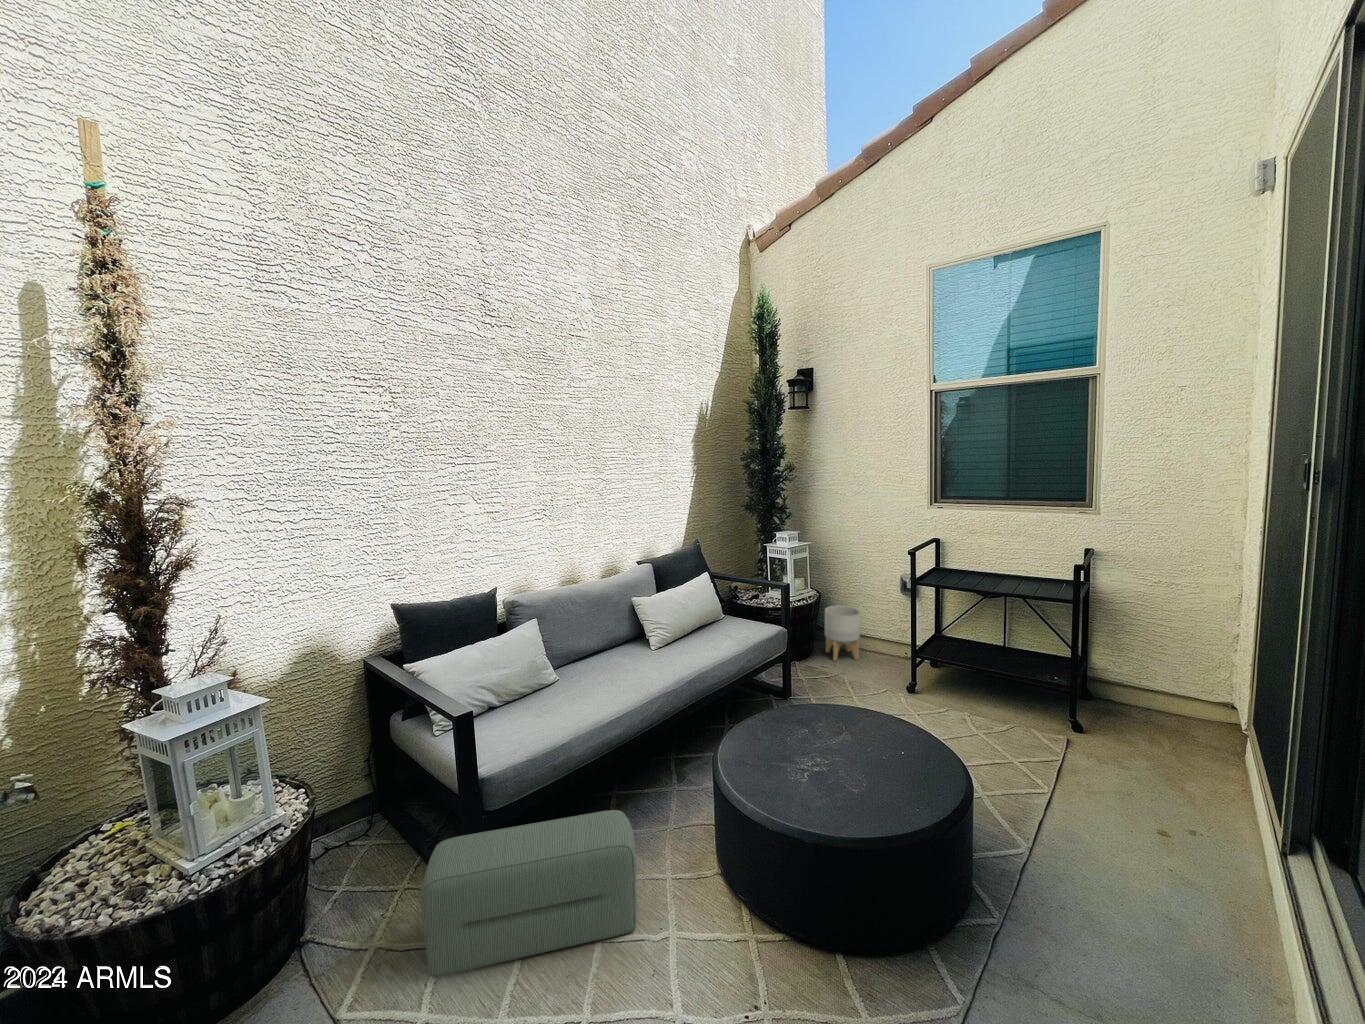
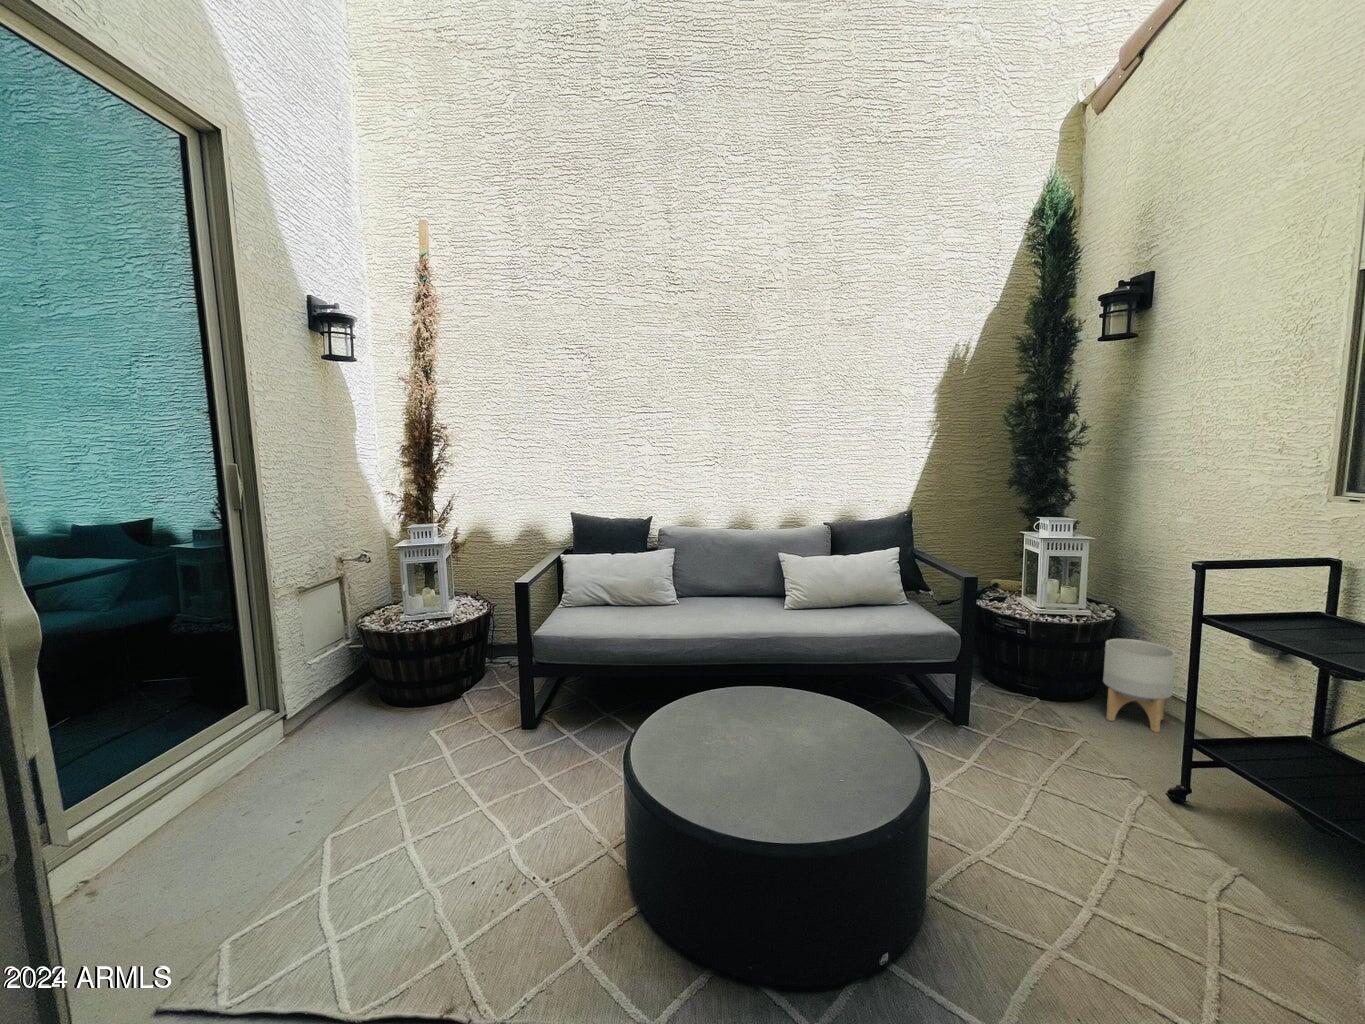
pouf: present [421,810,637,977] -> none [456,662,589,786]

